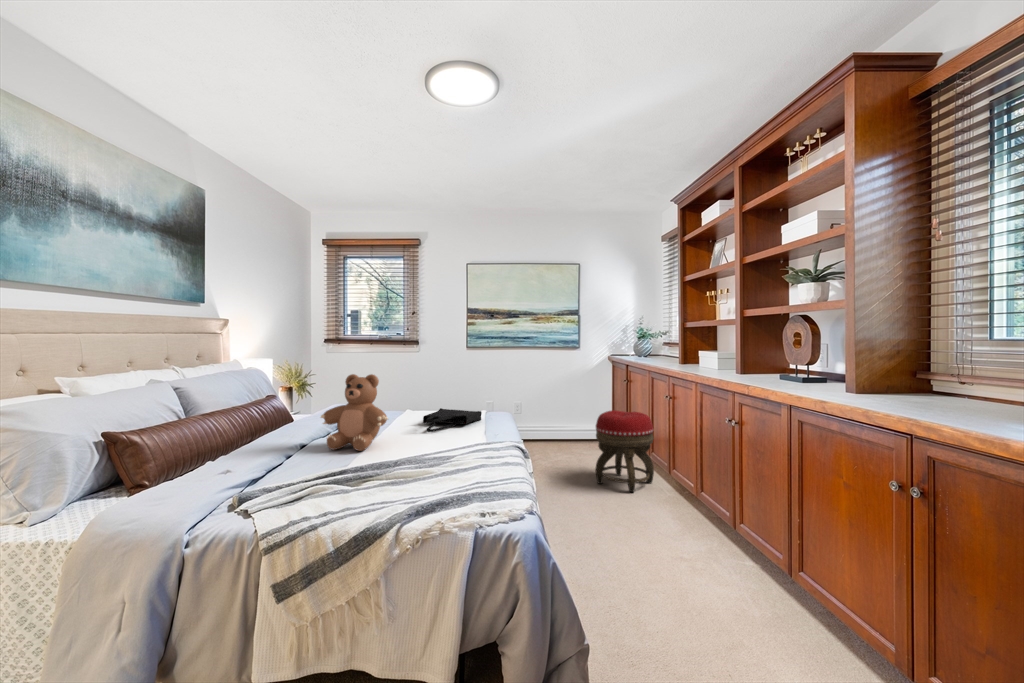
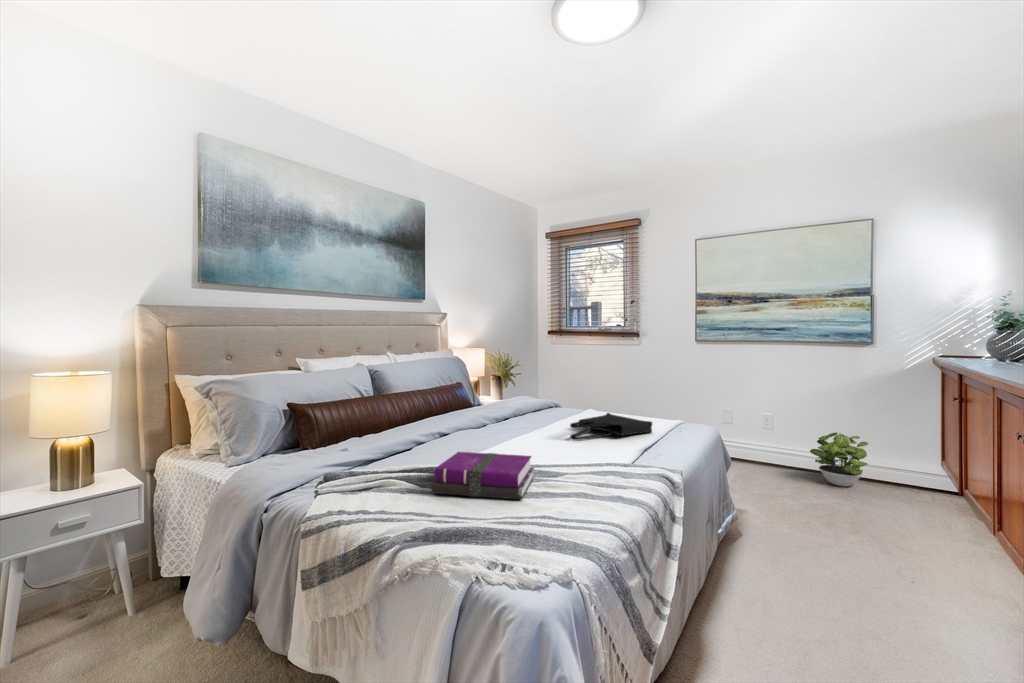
teddy bear: present [321,374,388,451] -> none [454,367,509,450]
potted plant: none [548,410,581,447] -> present [810,432,868,486]
footstool: present [595,410,654,492] -> none [867,444,996,586]
notebook: none [366,444,452,487] -> present [431,452,534,500]

